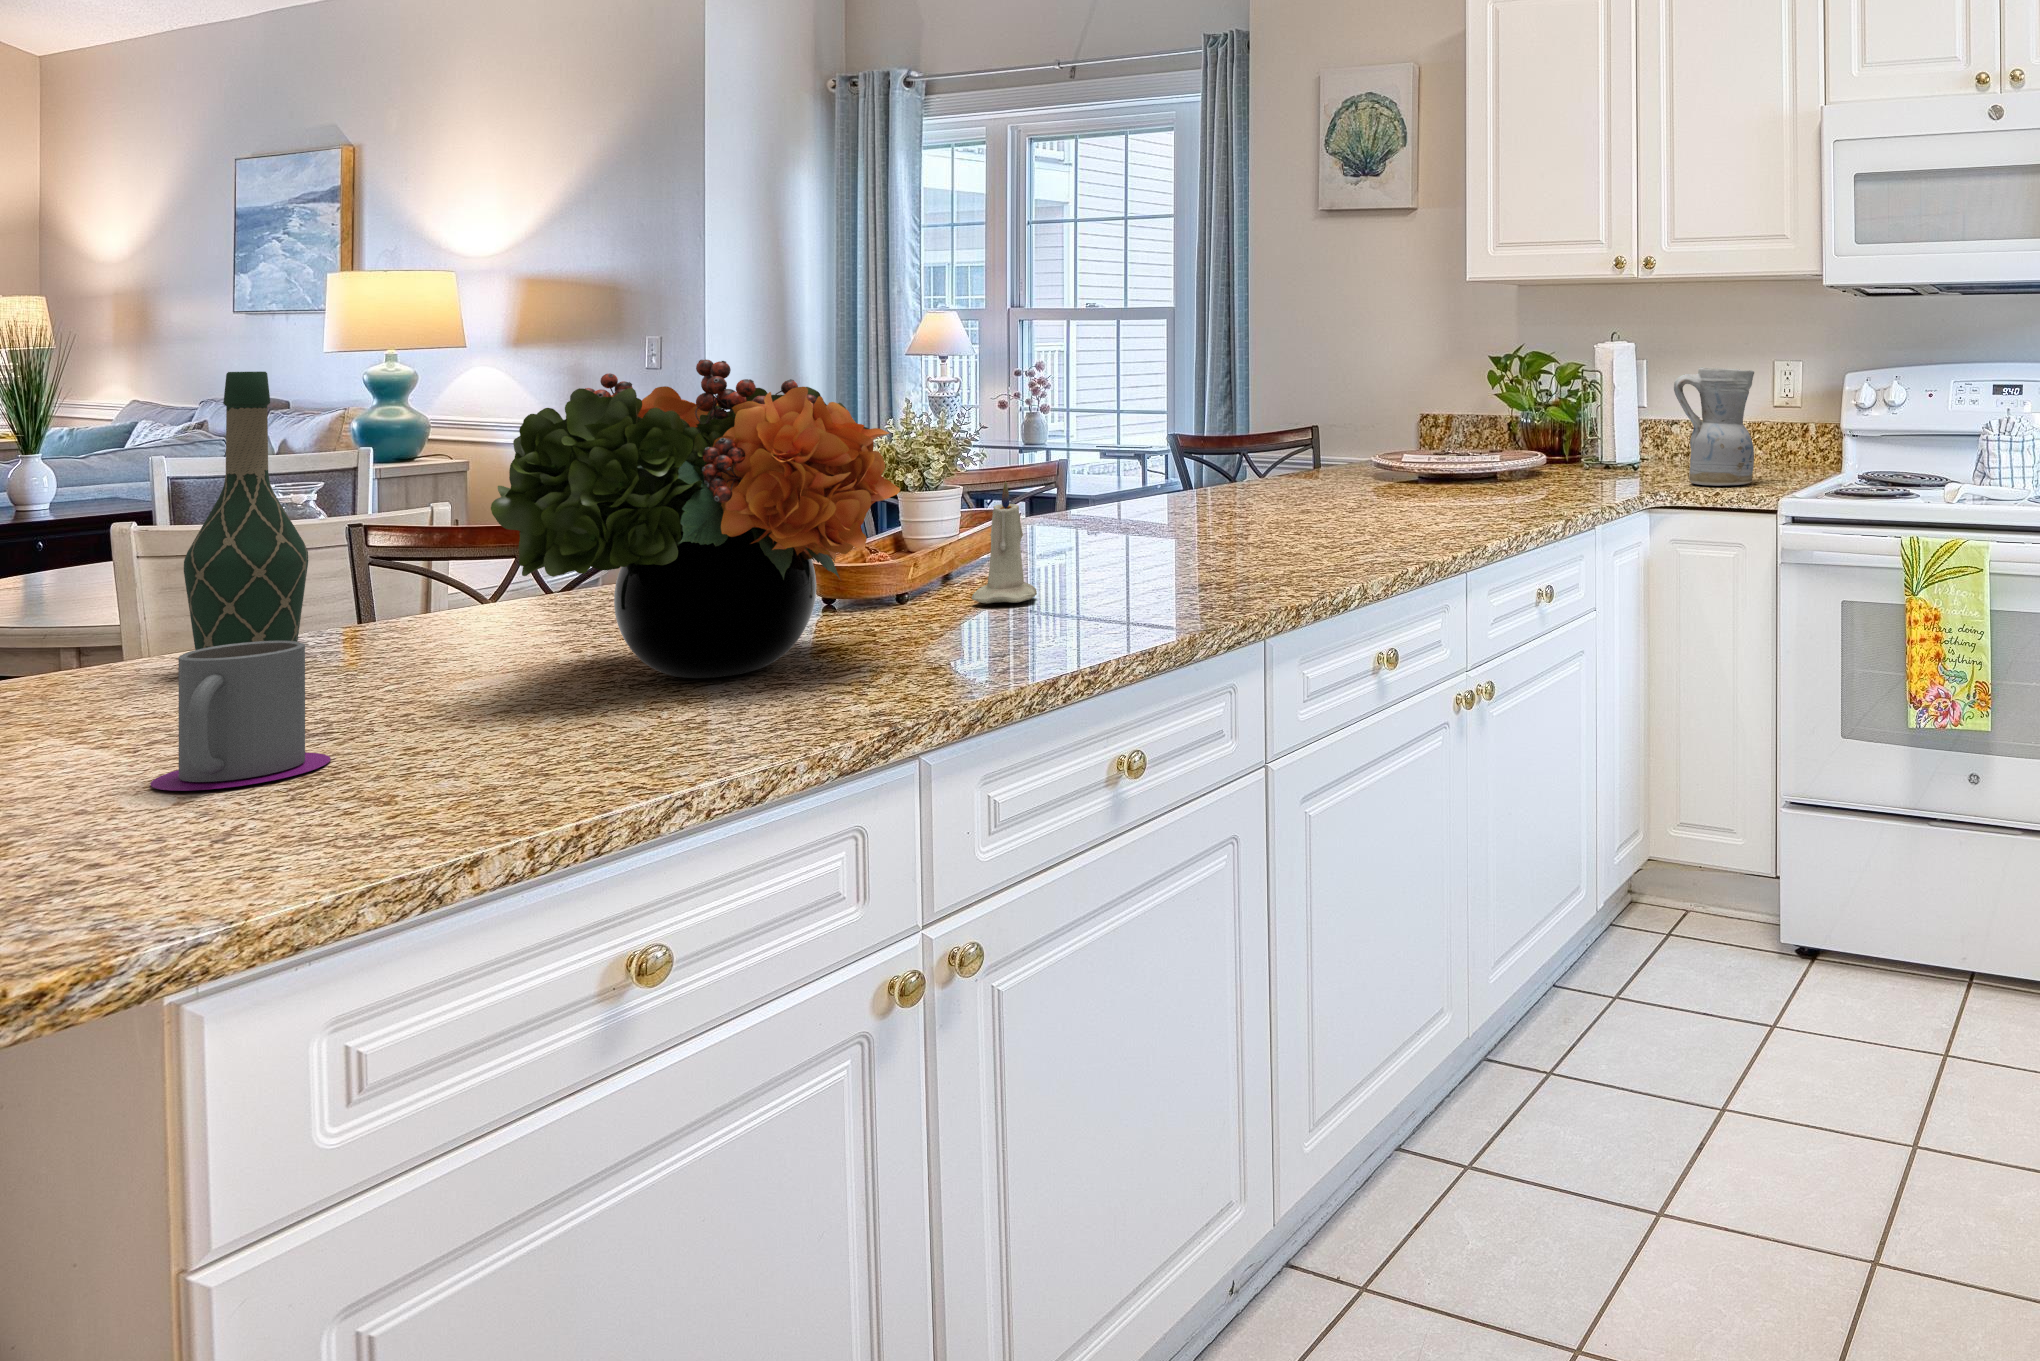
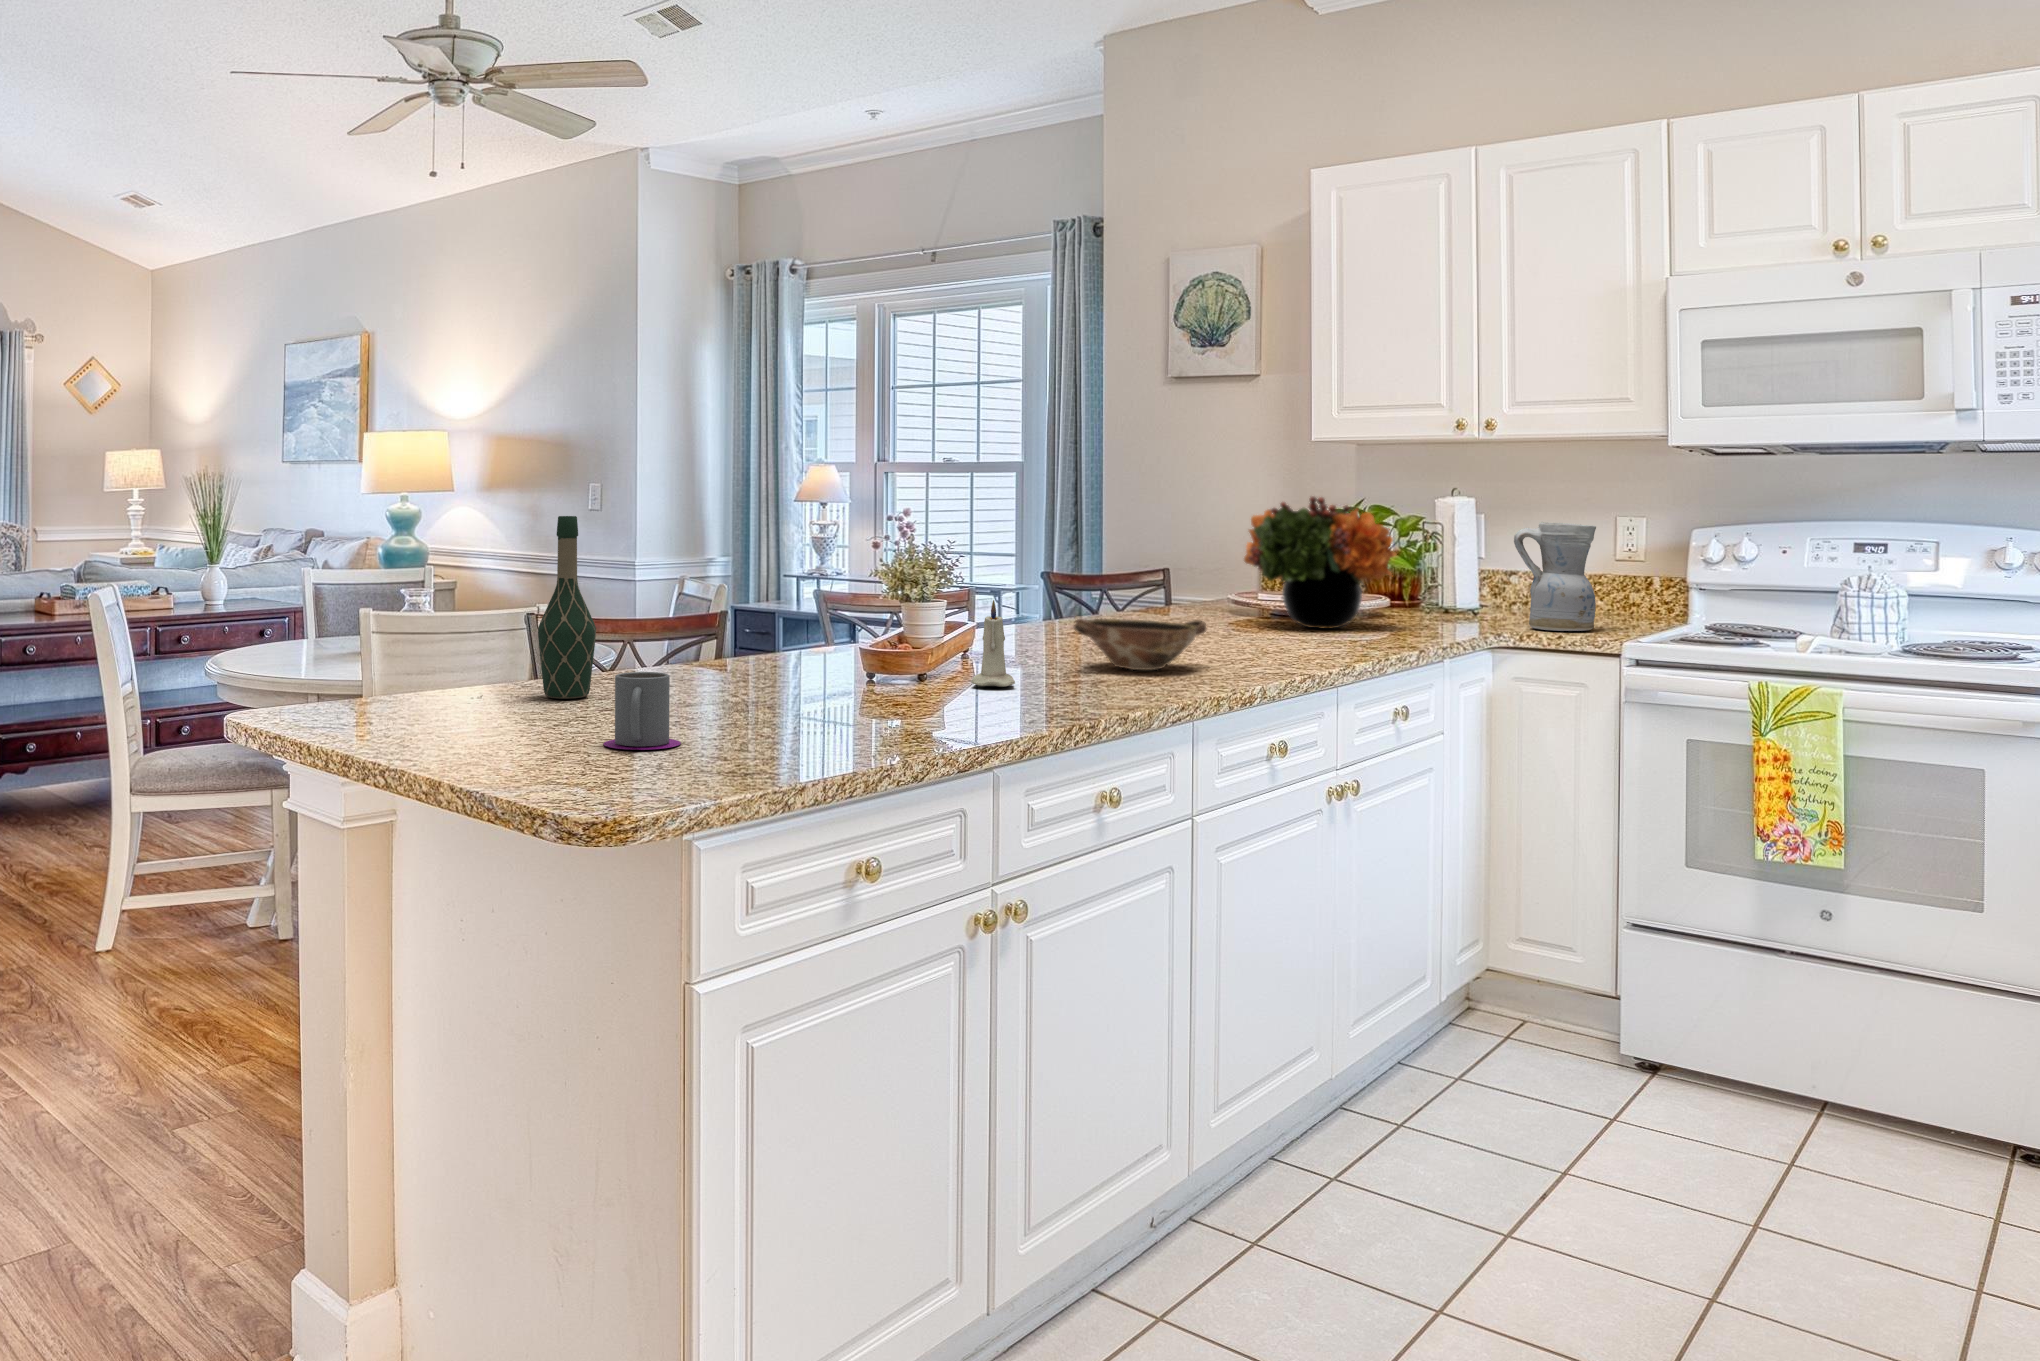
flower arrangement: present [491,360,900,678] -> present [1244,496,1396,629]
bowl: none [1137,494,1316,563] -> present [1074,619,1206,670]

